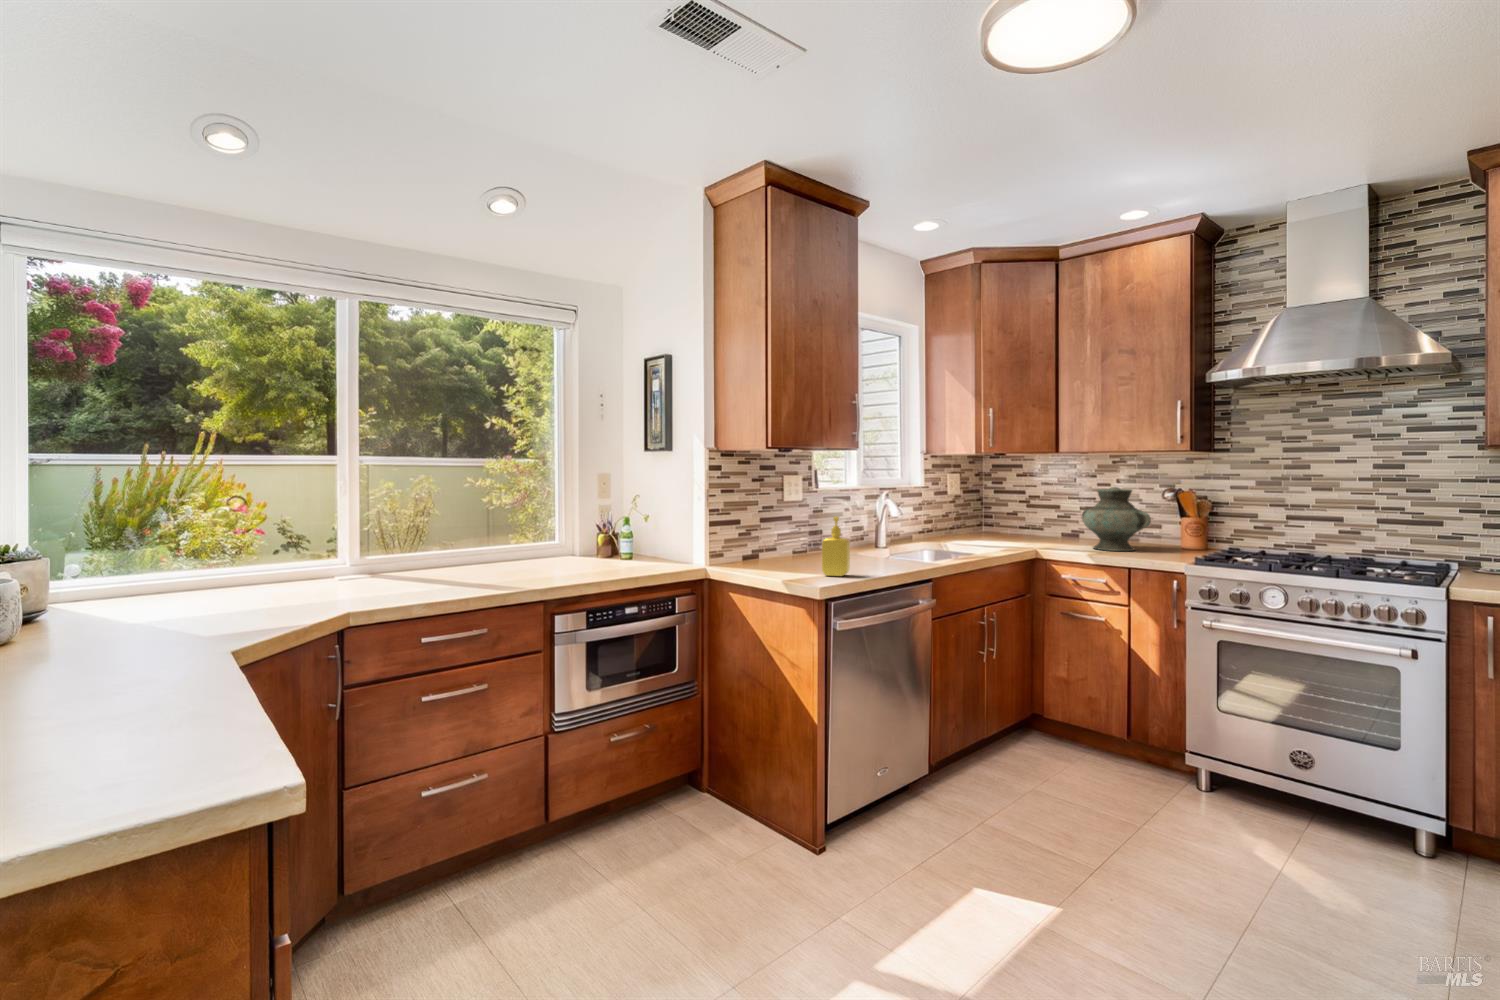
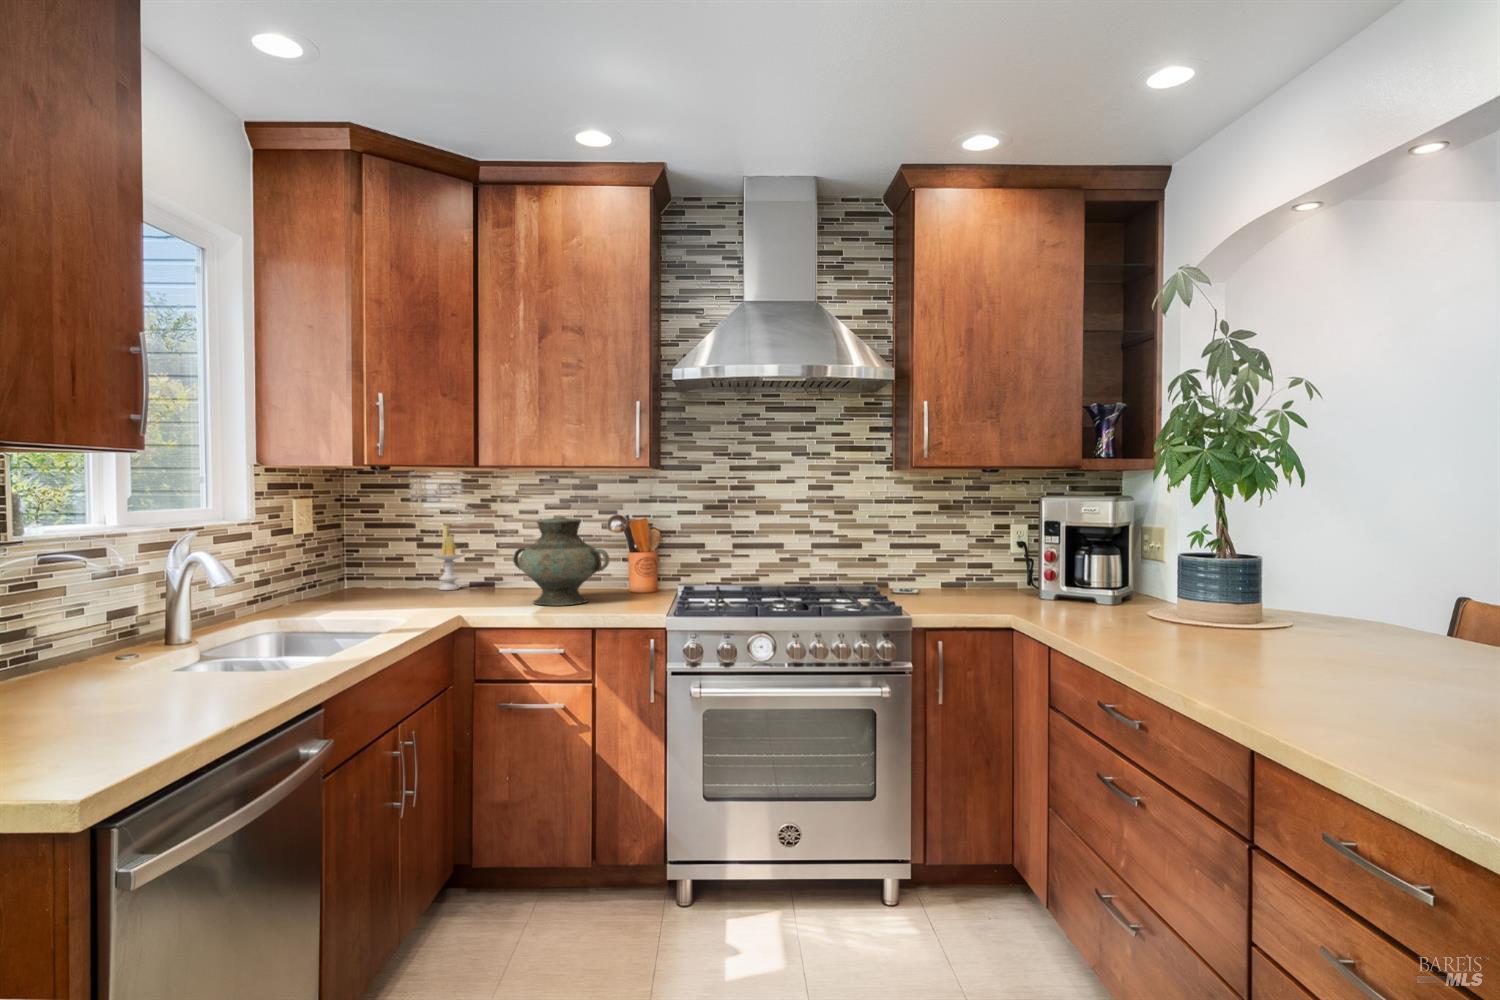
candle: none [1034,493,1057,537] -> present [432,526,465,590]
soap dispenser: present [822,516,850,576] -> none [60,609,142,755]

